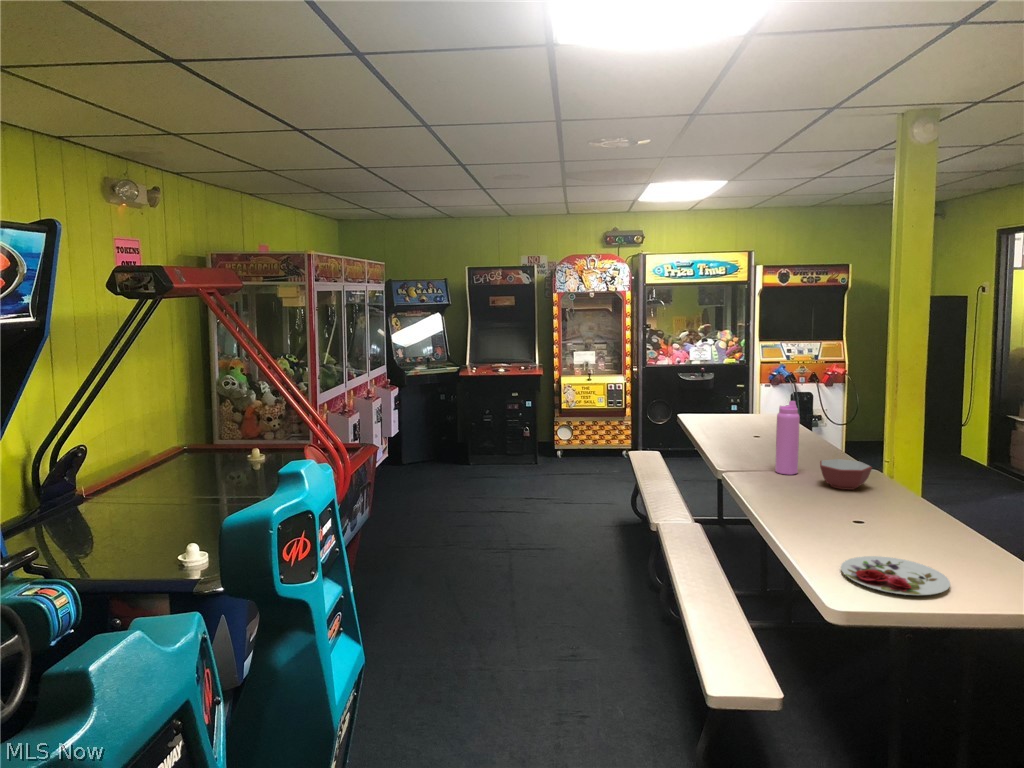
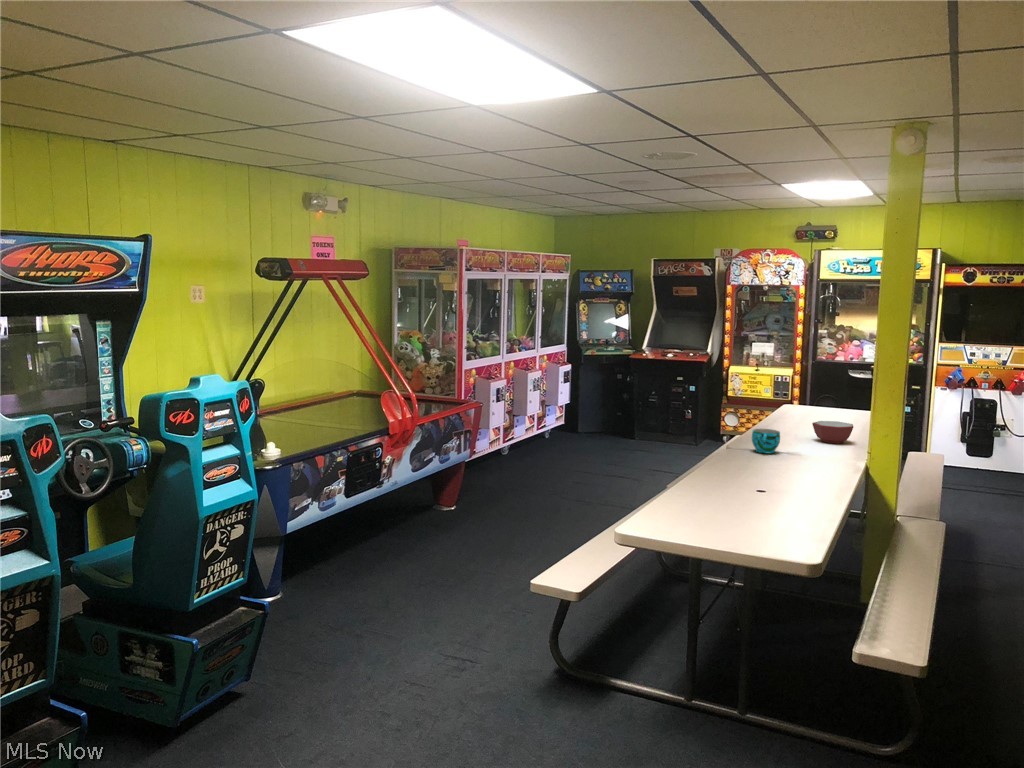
water bottle: present [775,401,800,475] -> none [795,373,816,433]
cup: none [802,490,843,527] -> present [752,429,780,453]
plate: present [841,556,950,595] -> none [722,462,788,477]

